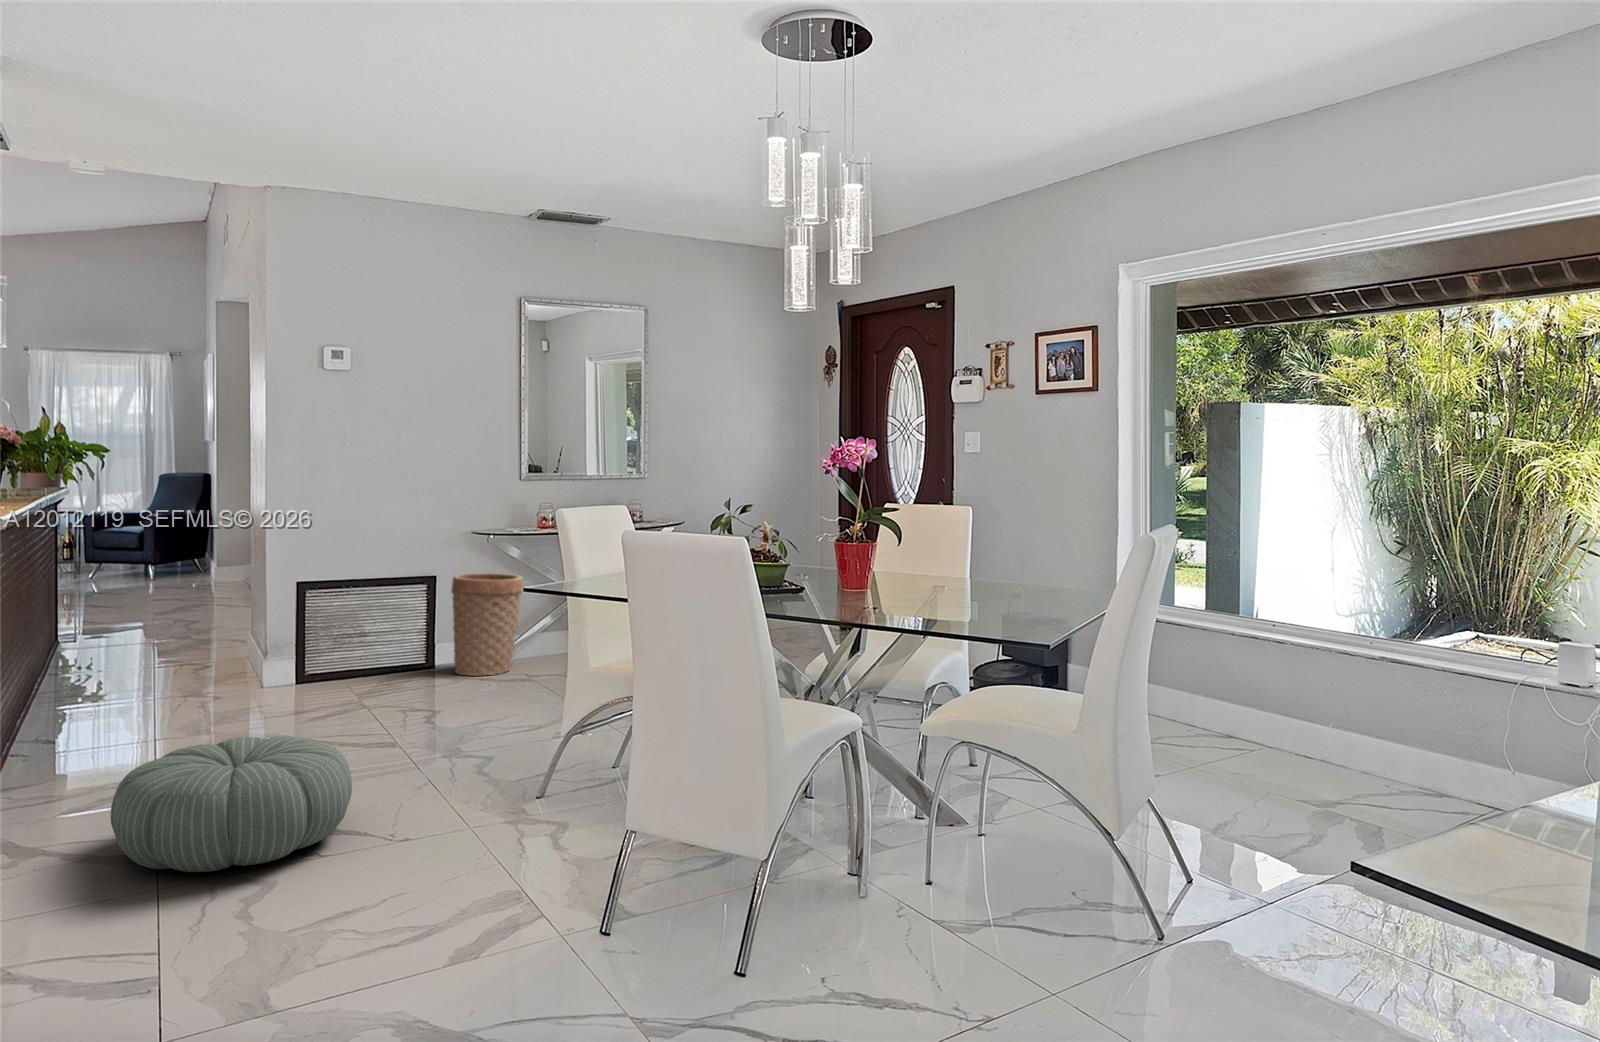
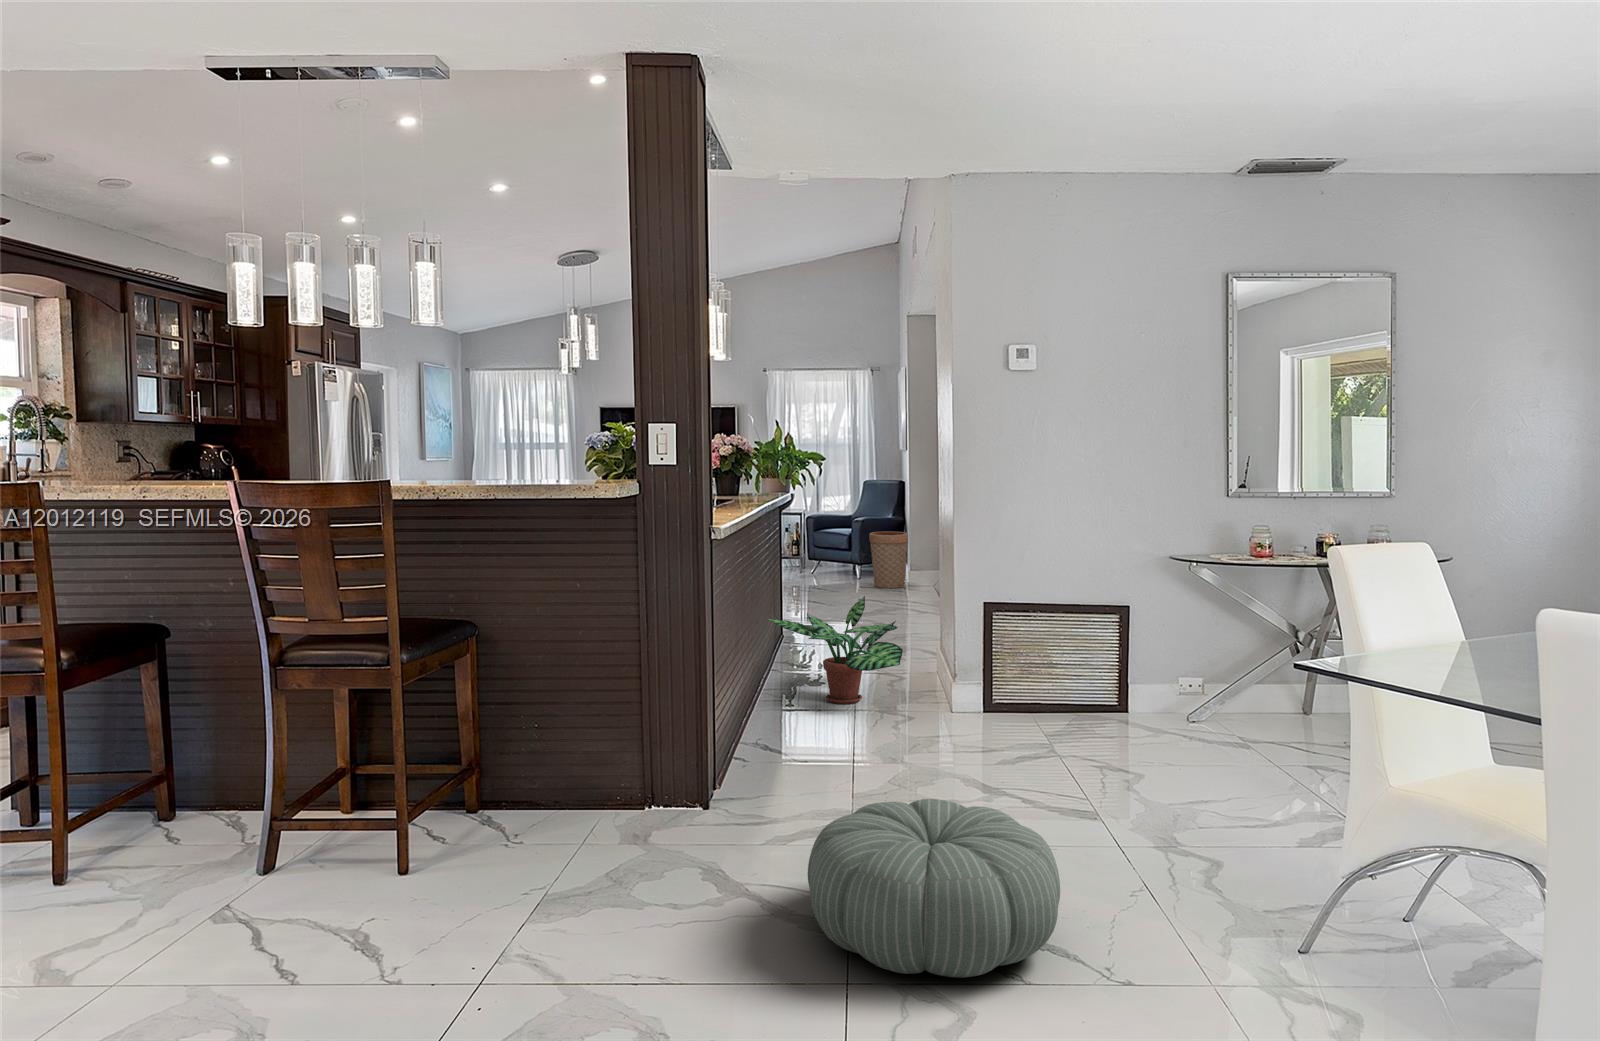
basket: present [452,573,523,676] -> present [869,531,908,588]
potted plant: none [39,585,209,696] -> present [768,596,903,704]

